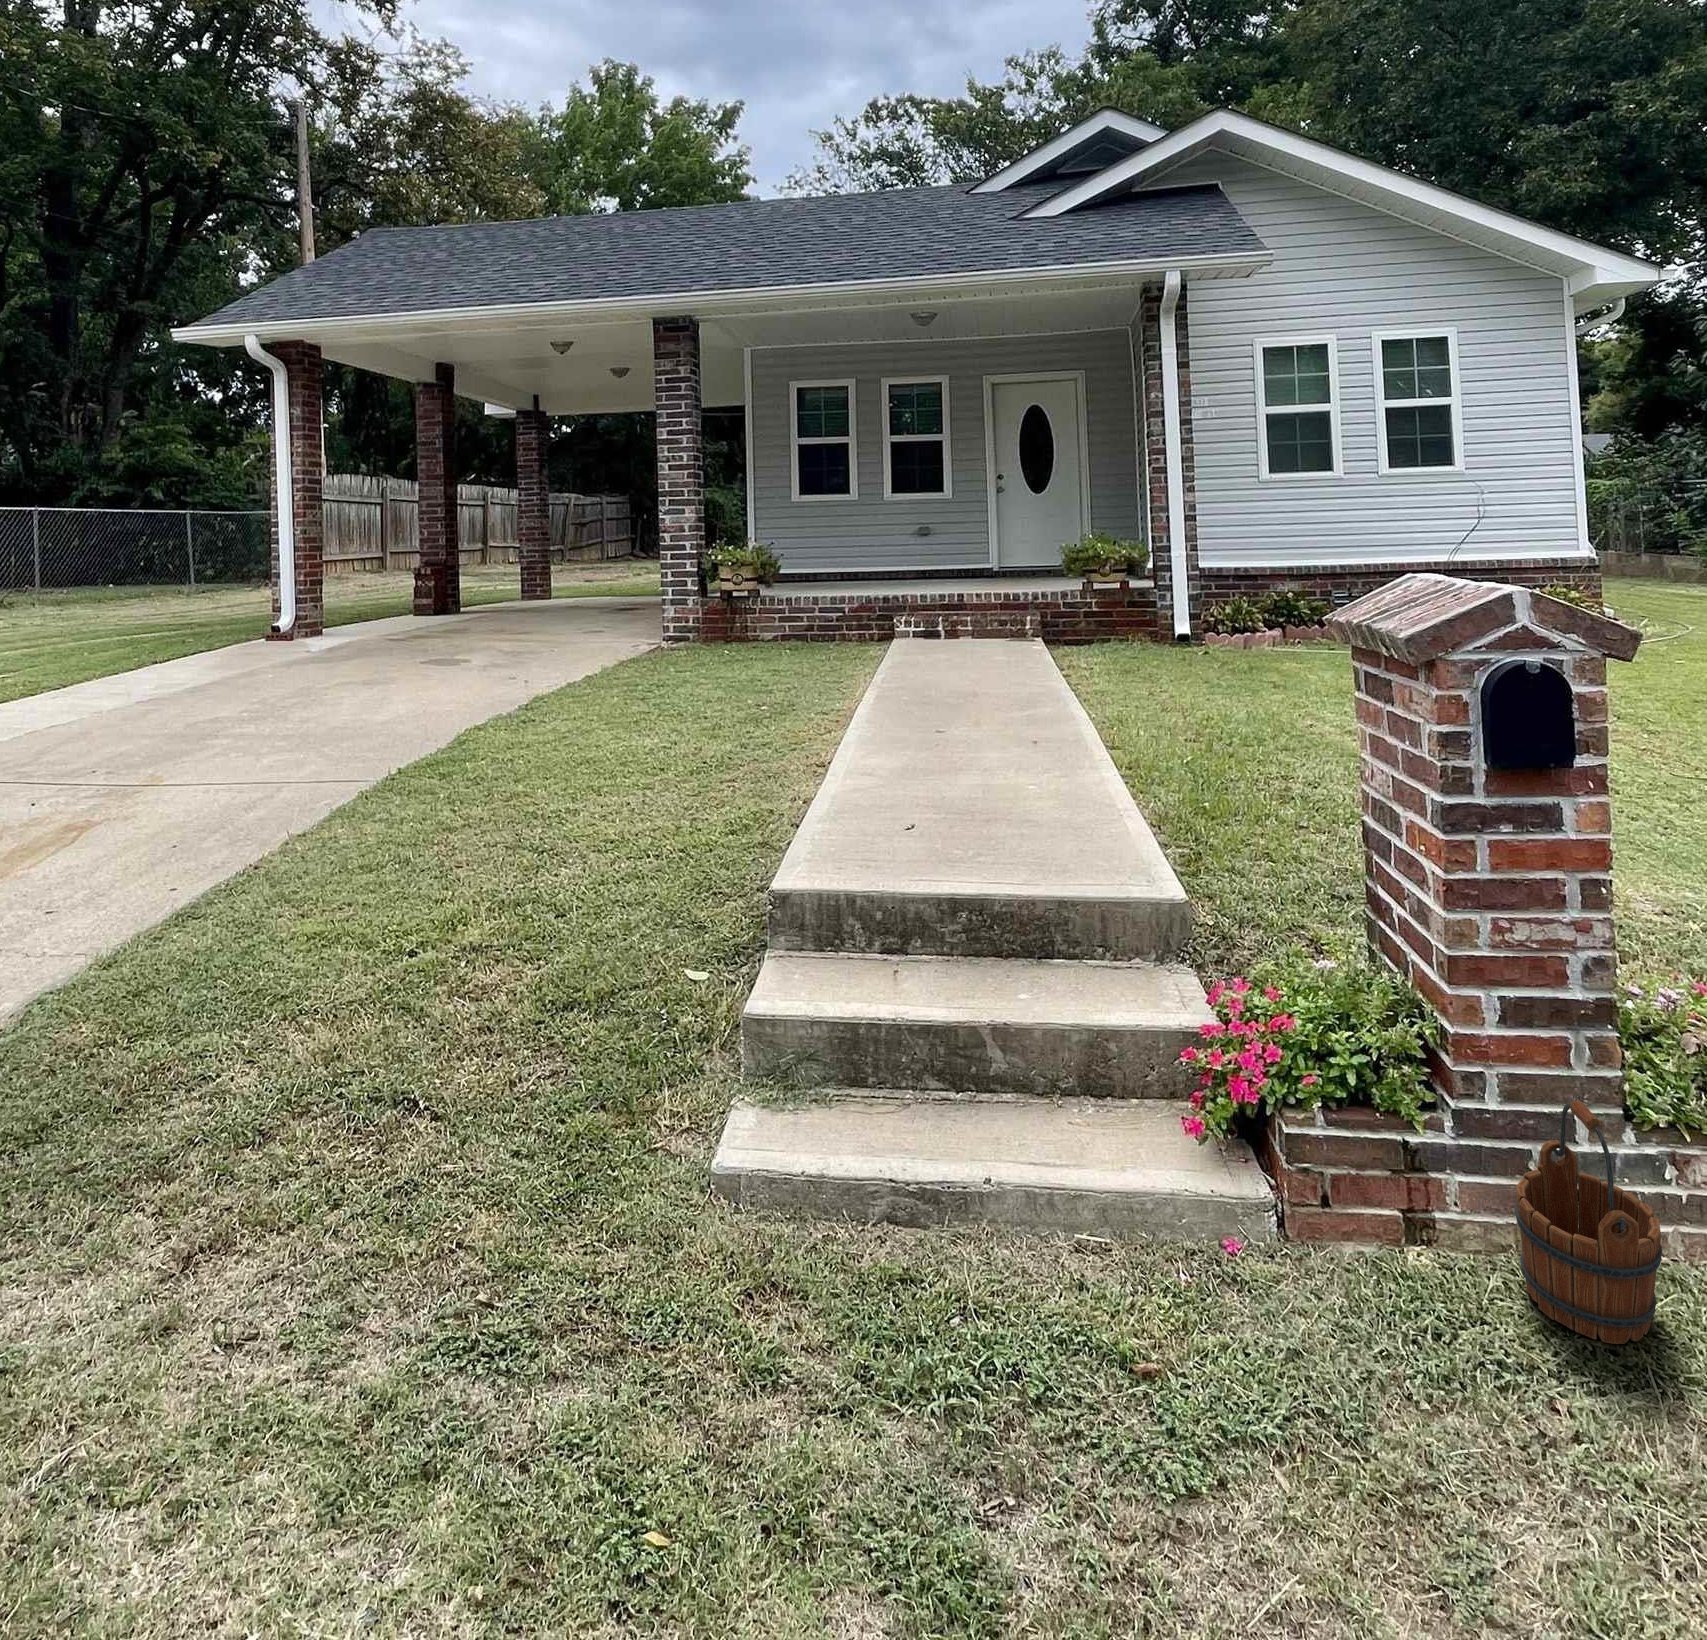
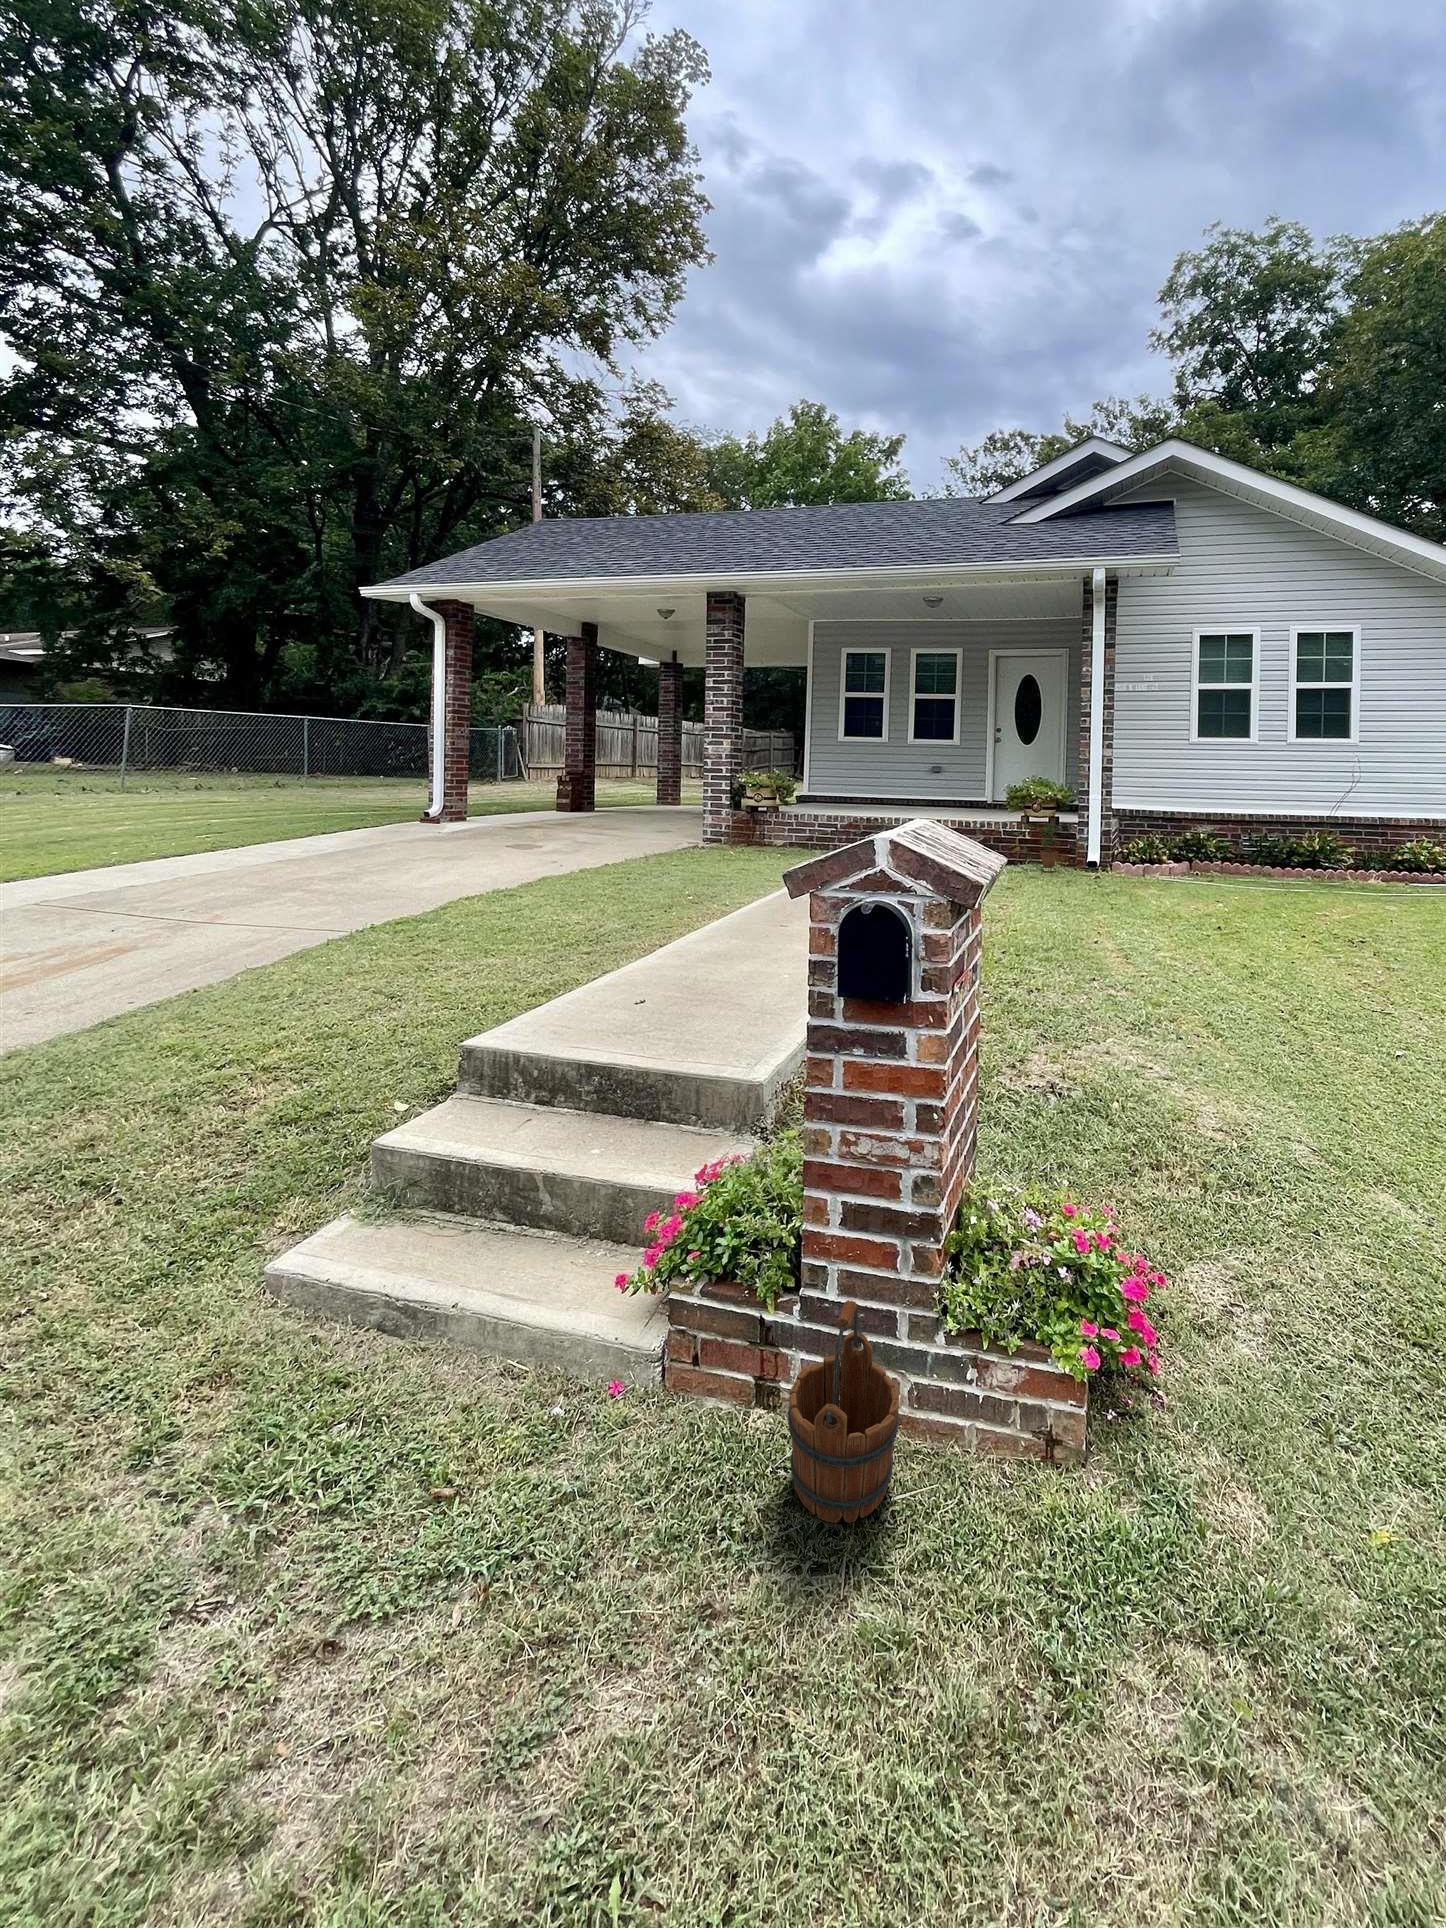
potted plant: none [1092,572,1119,635] -> present [1039,823,1059,872]

